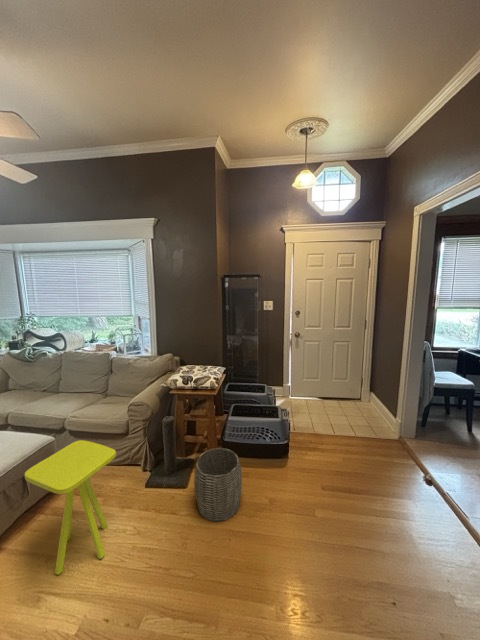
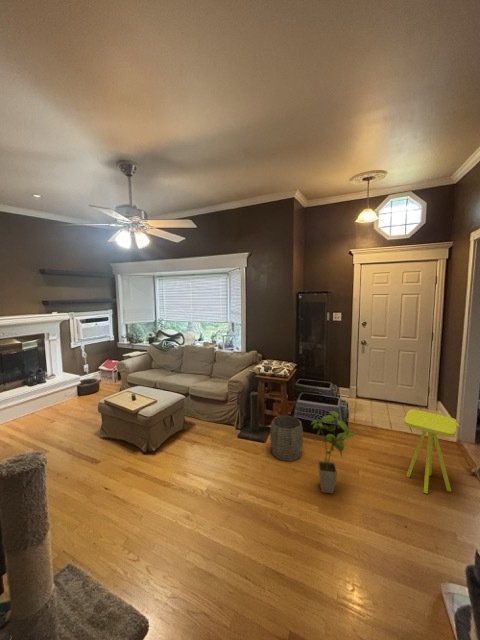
side table: present [24,440,116,575] -> present [404,409,457,493]
house plant: none [258,453,324,578] -> present [311,411,355,493]

